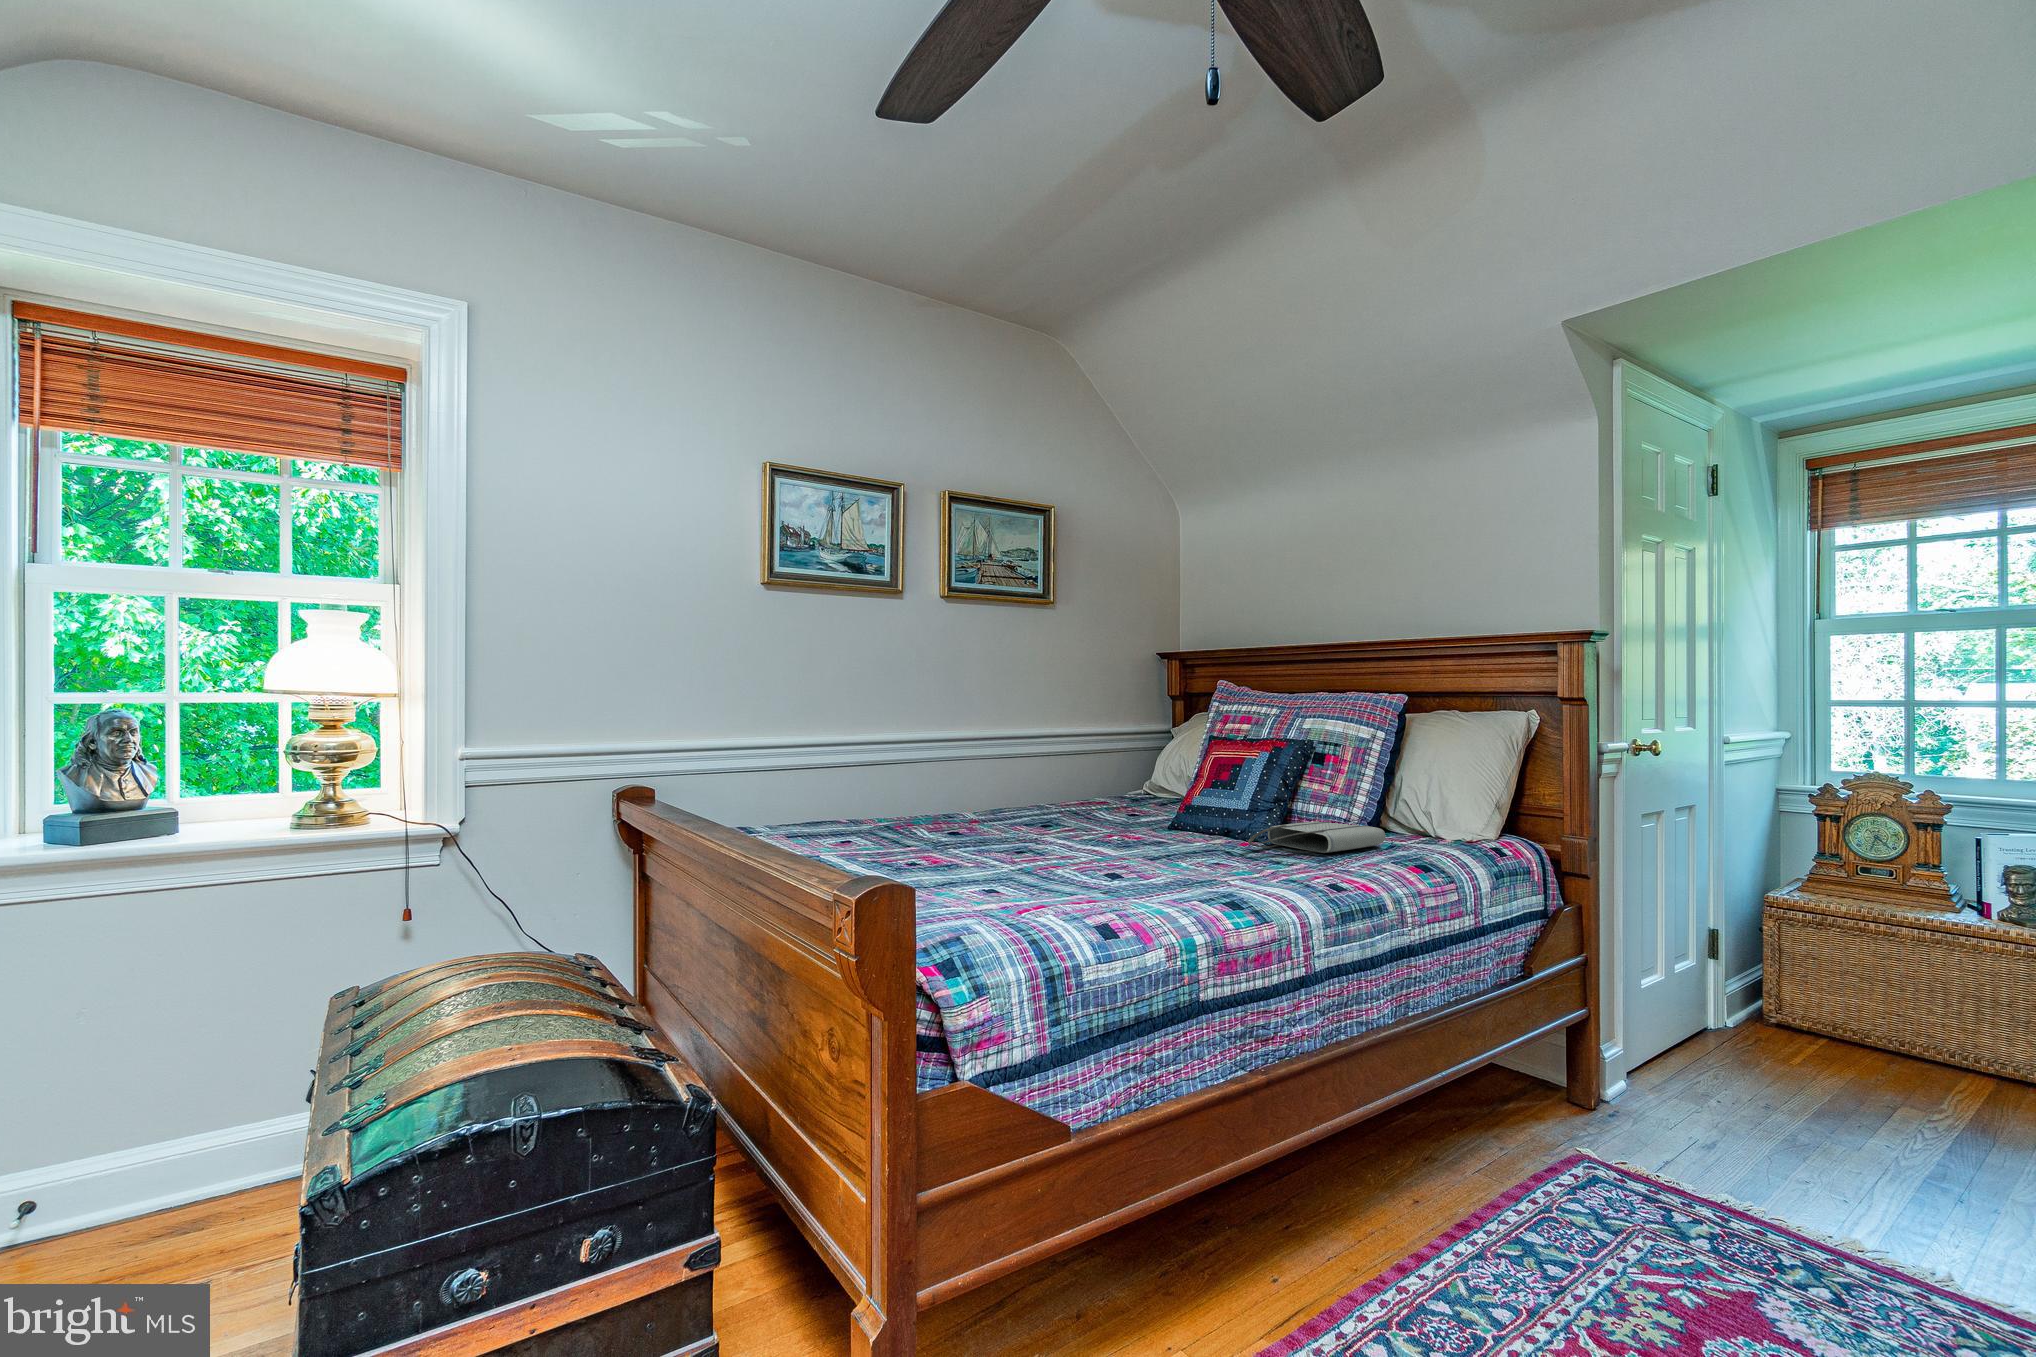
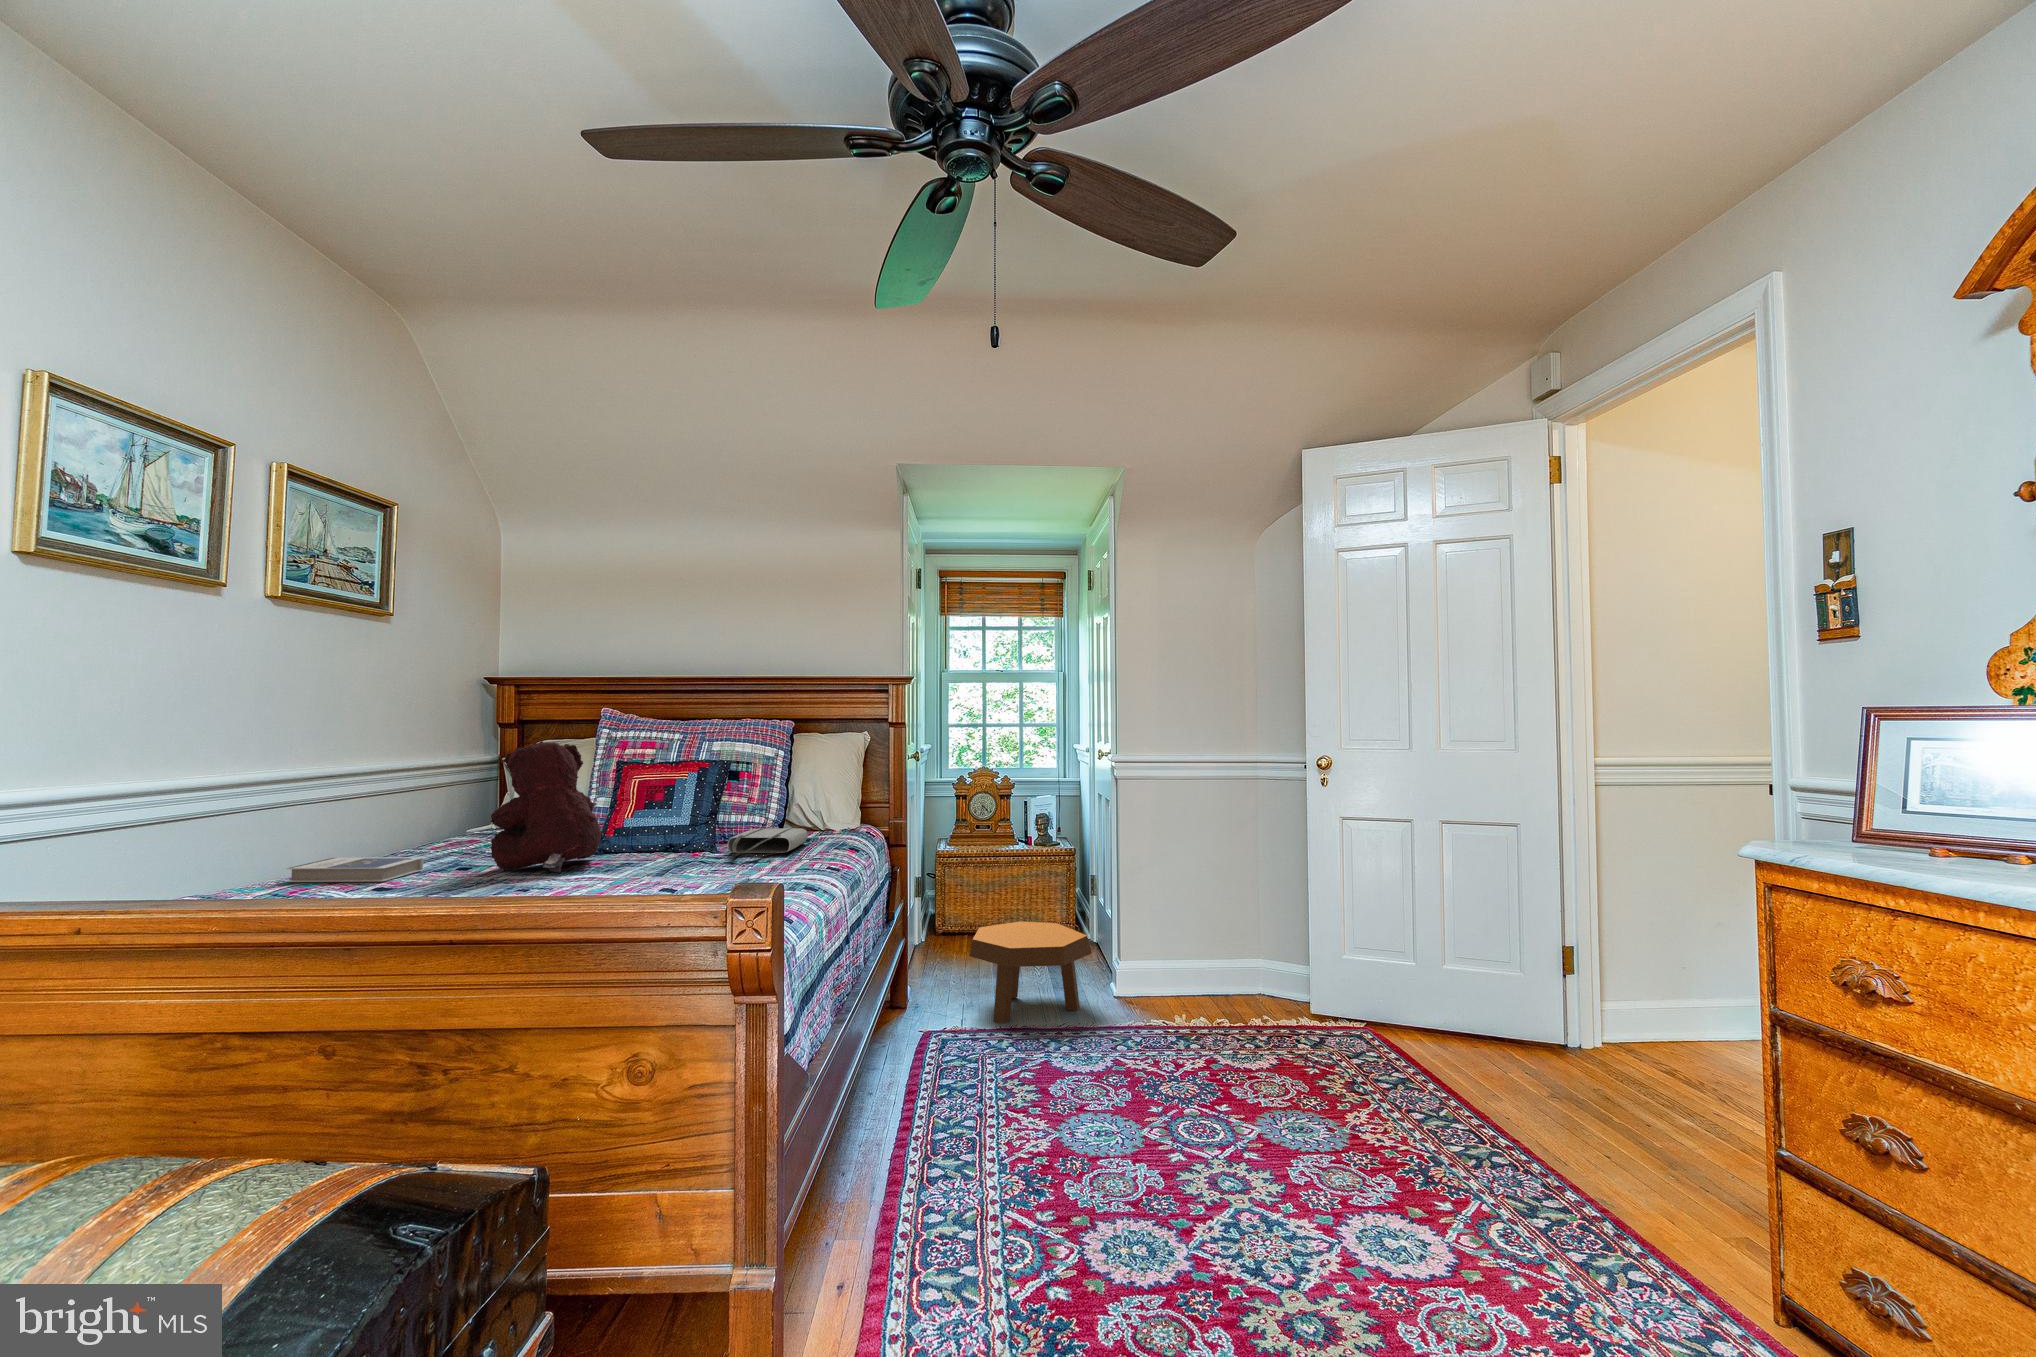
teddy bear: none [1051,710,1151,836] -> present [491,741,601,873]
hardback book: none [933,798,1018,821] -> present [286,857,423,882]
footstool: none [1682,1022,1971,1234] -> present [969,921,1092,1024]

